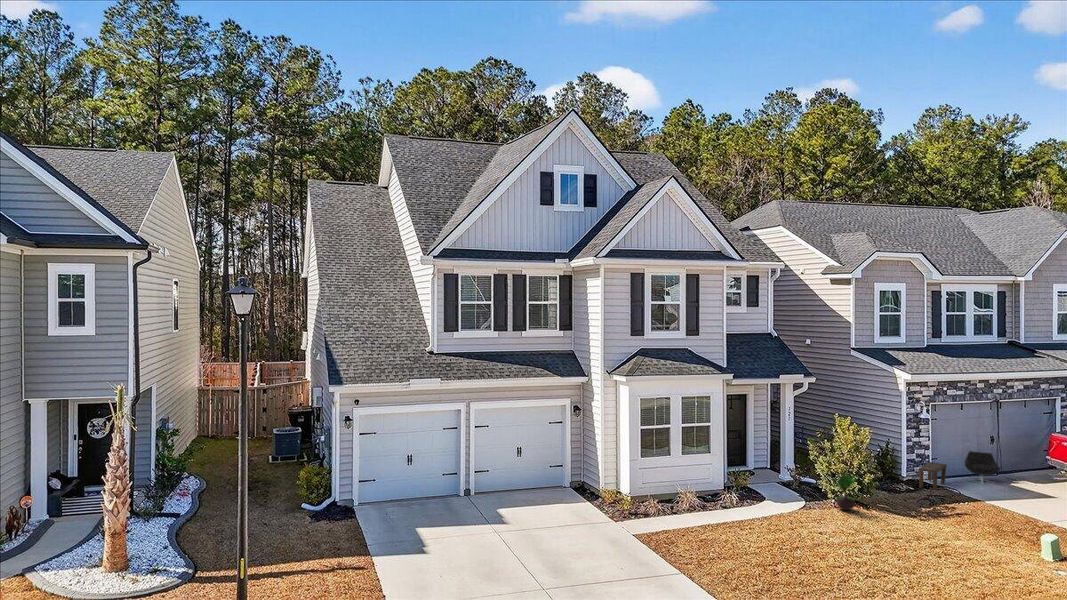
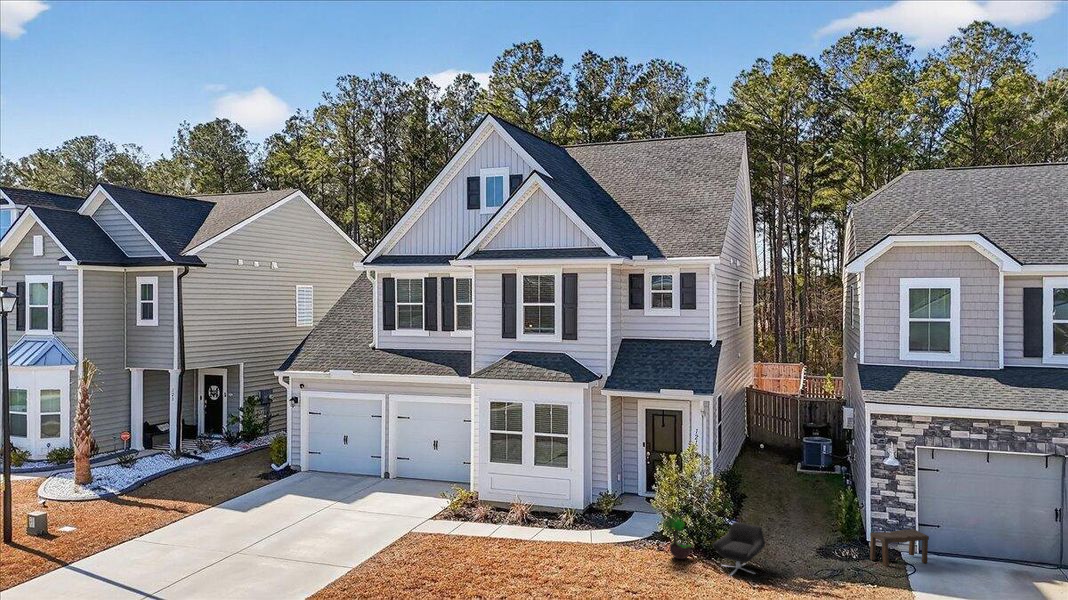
lounge chair: present [965,451,1000,484] -> present [712,522,765,576]

